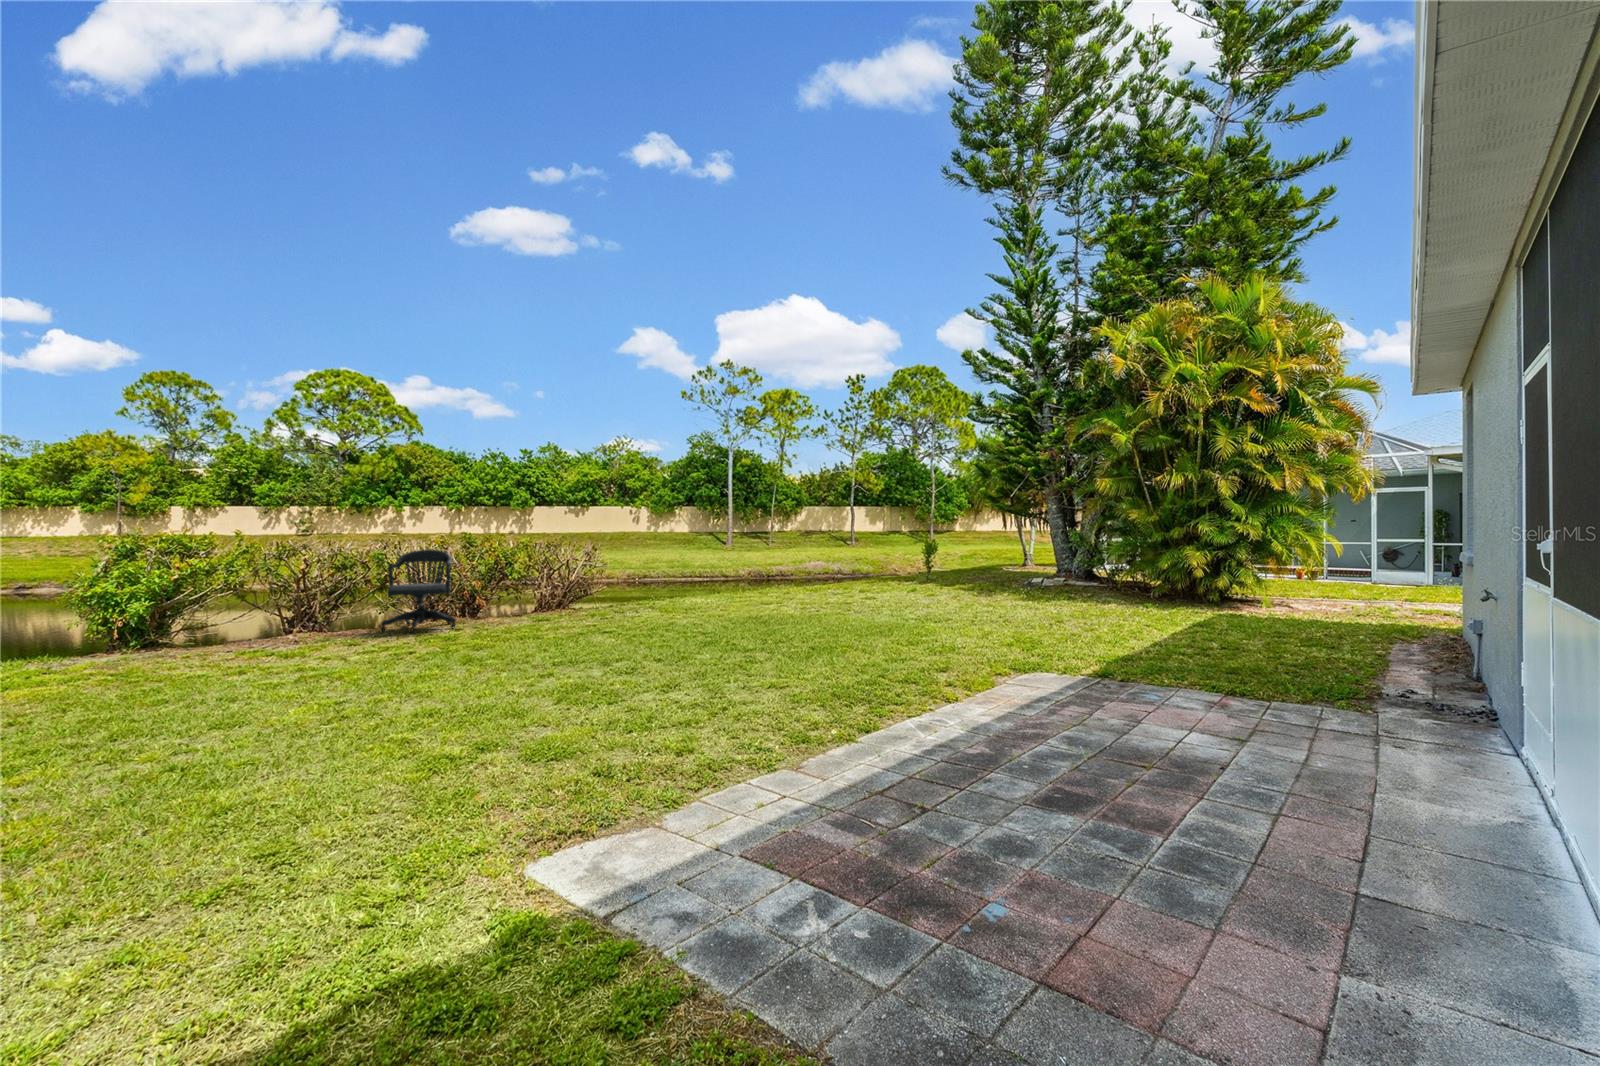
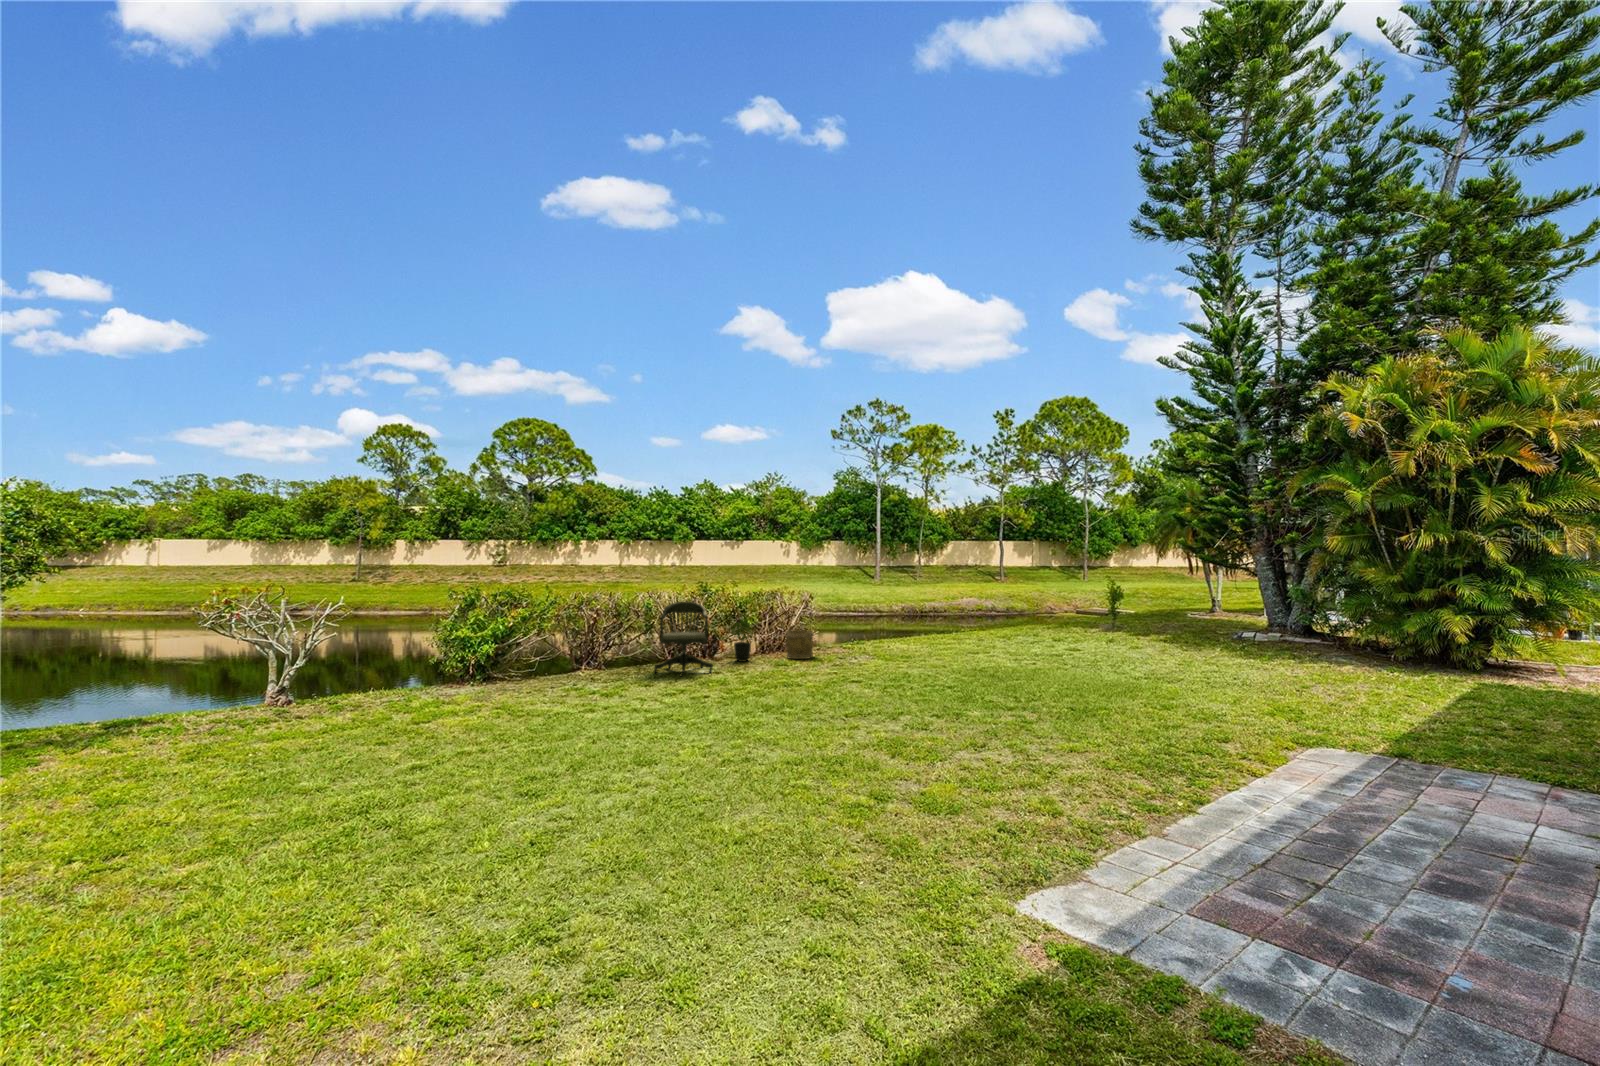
potted plant: none [489,569,523,617] -> present [732,620,752,662]
bucket: none [561,582,594,613] -> present [786,630,814,659]

